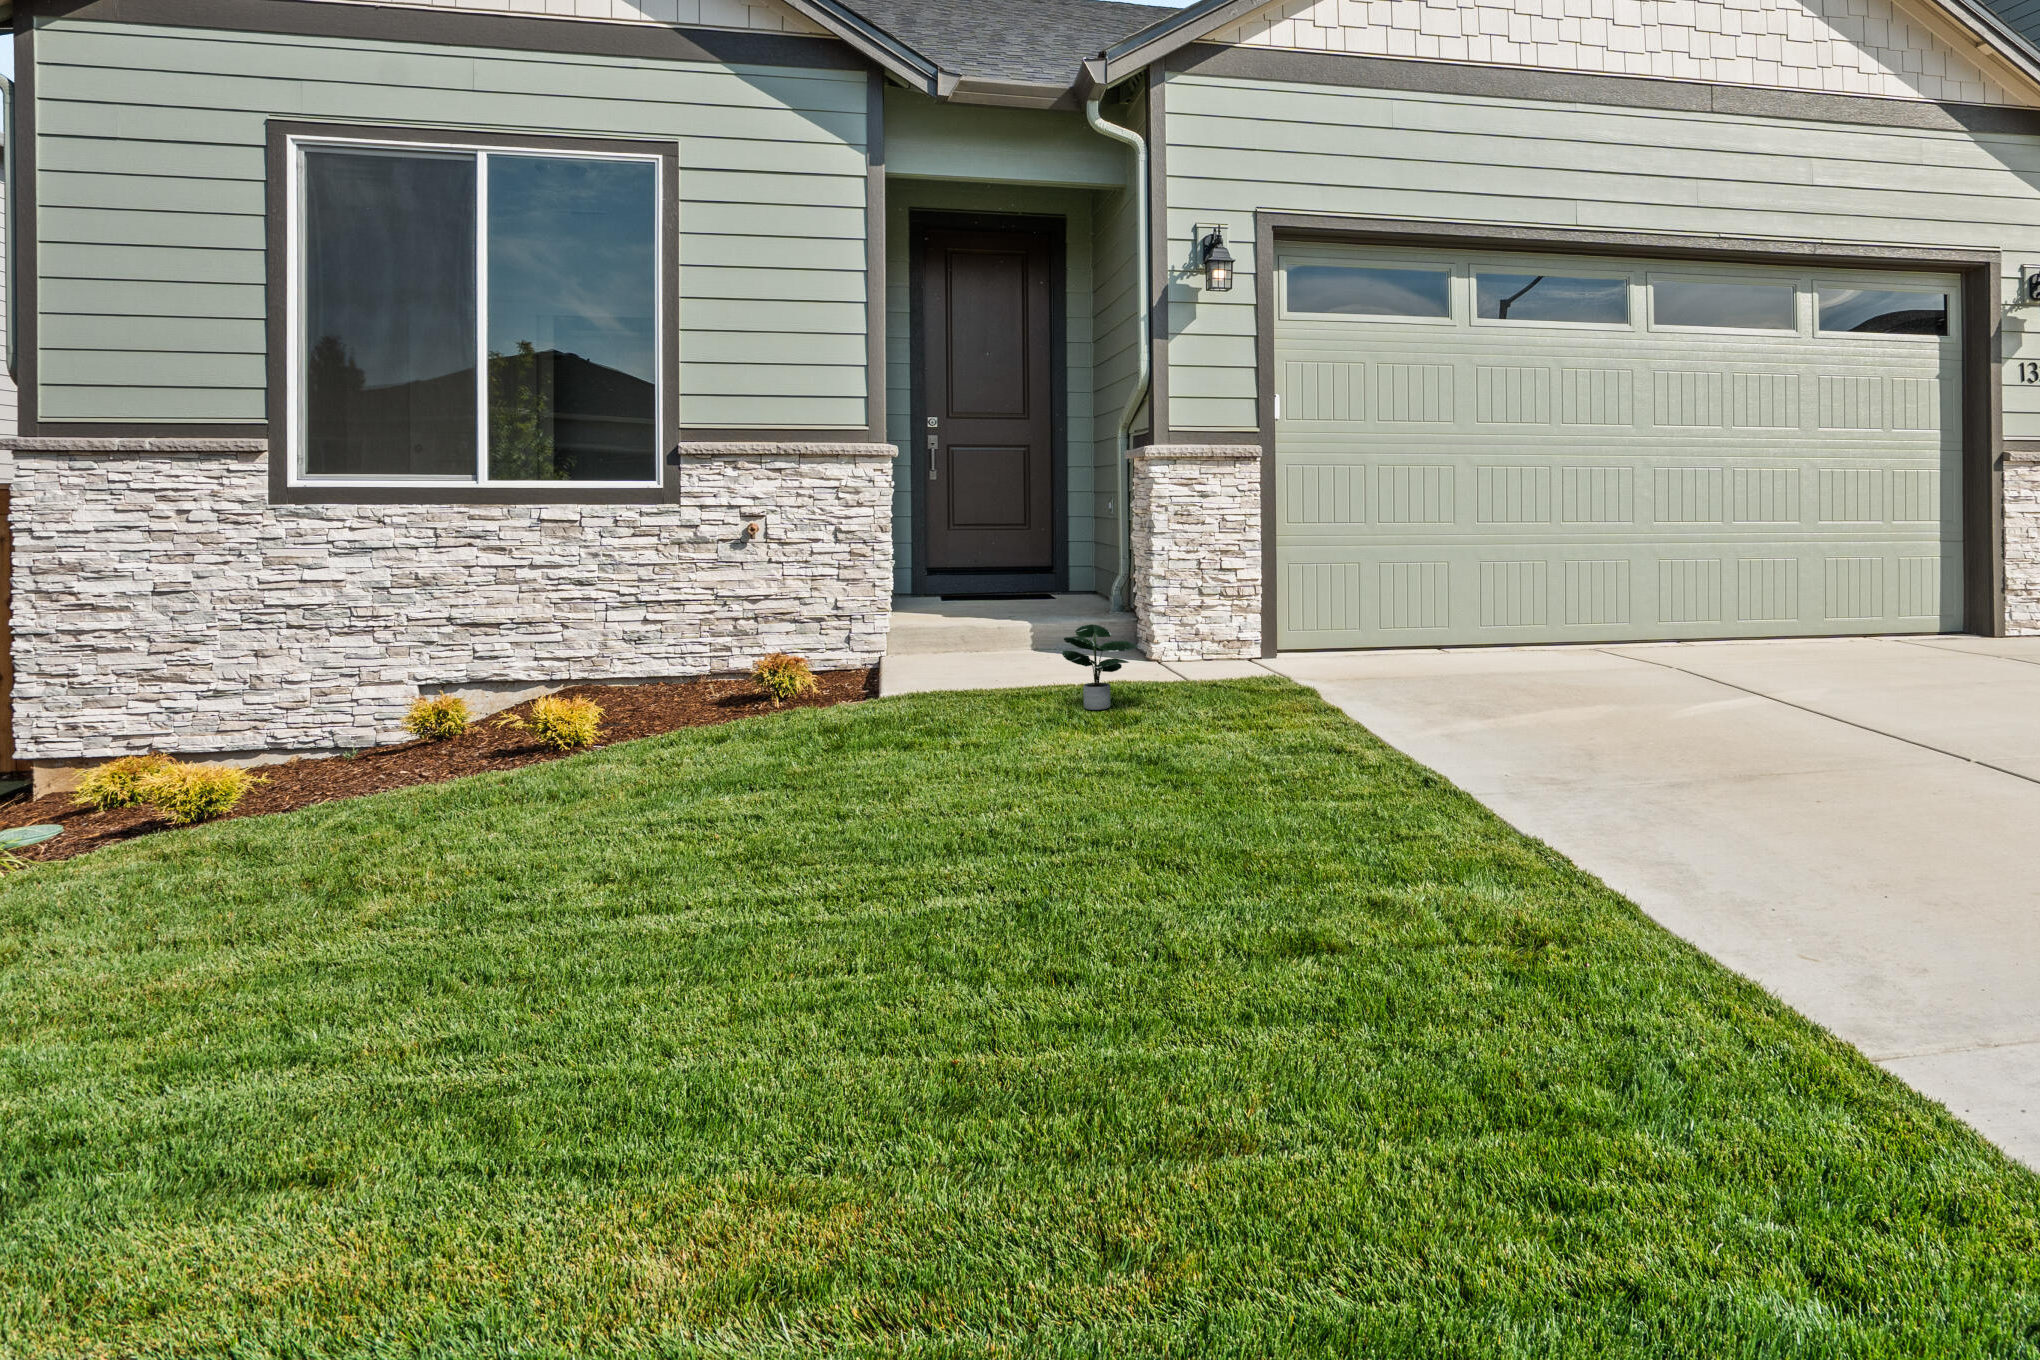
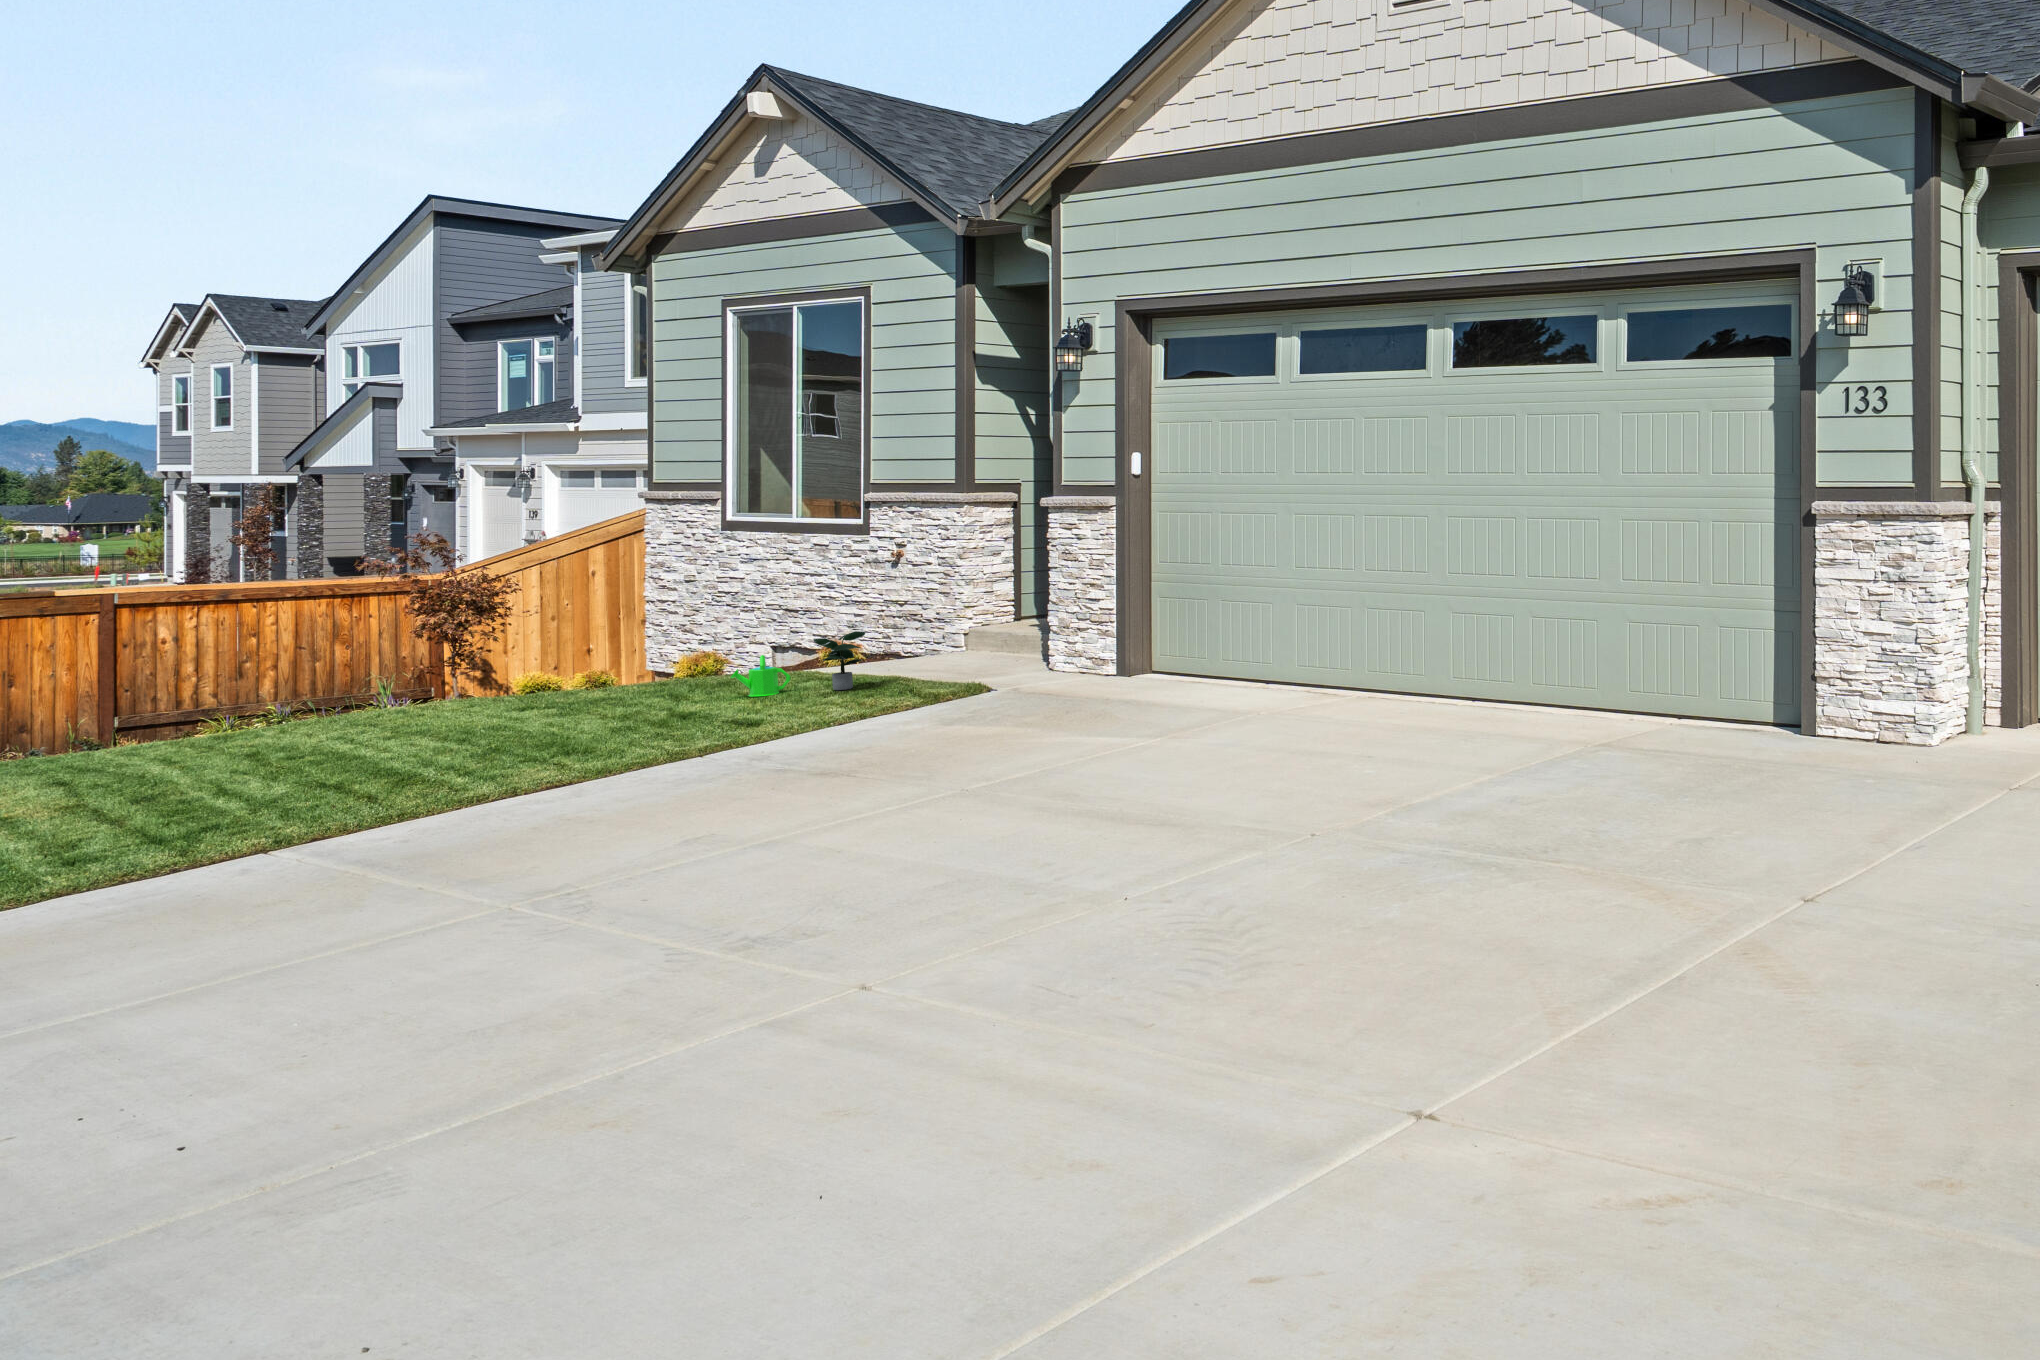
watering can: none [960,670,1012,735] -> present [731,655,791,697]

